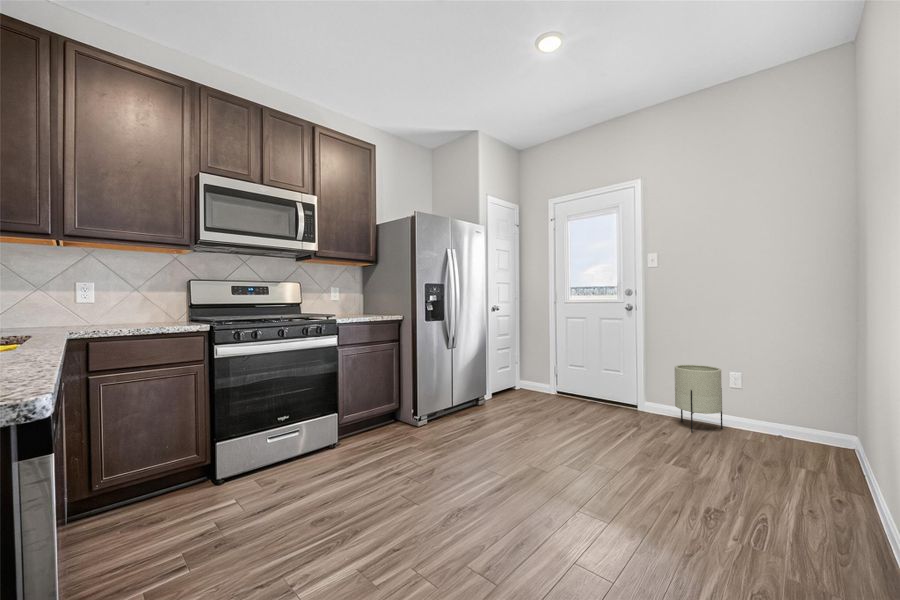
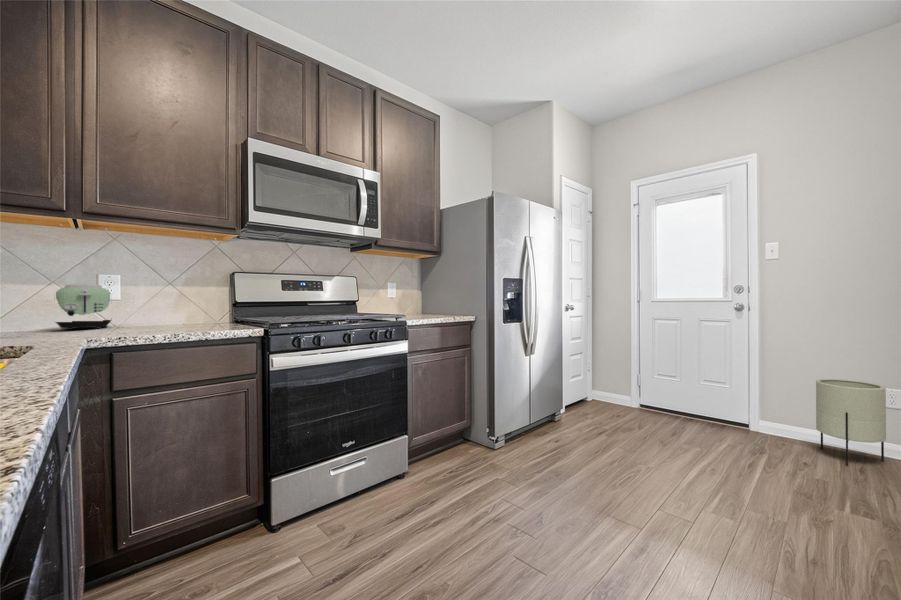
toaster: none [40,291,88,327] -> present [55,284,111,330]

